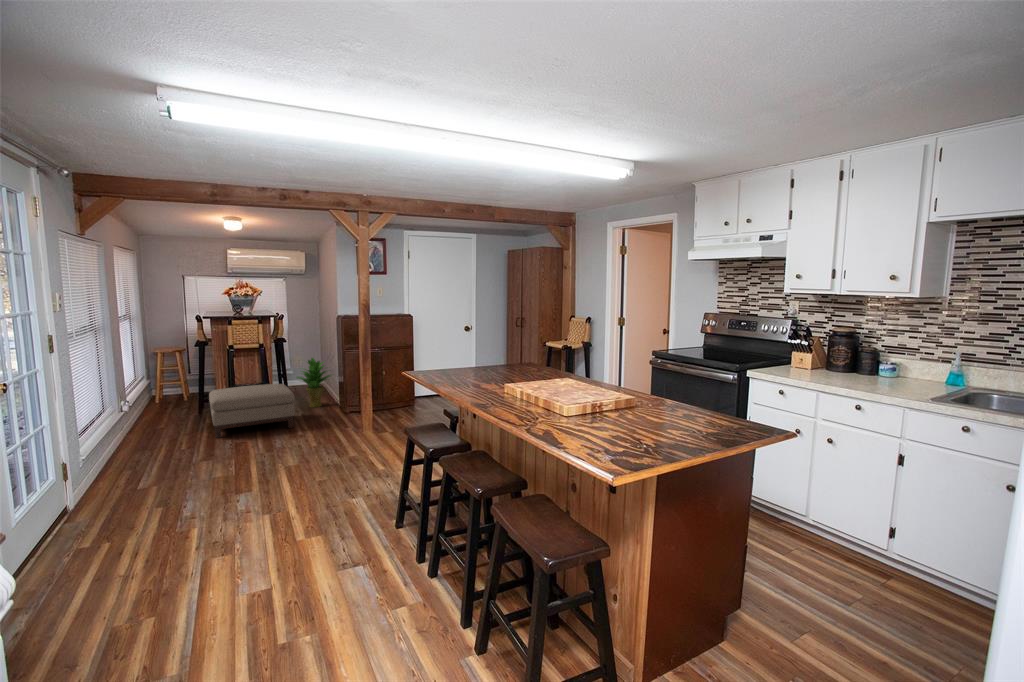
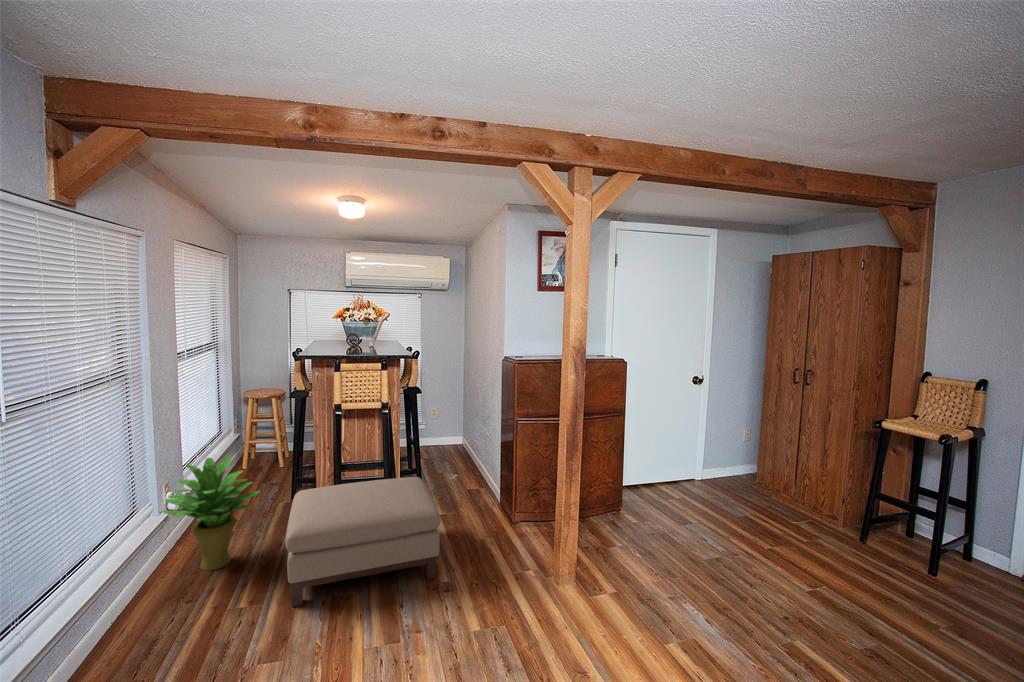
potted plant: present [296,358,330,407] -> present [164,456,260,571]

